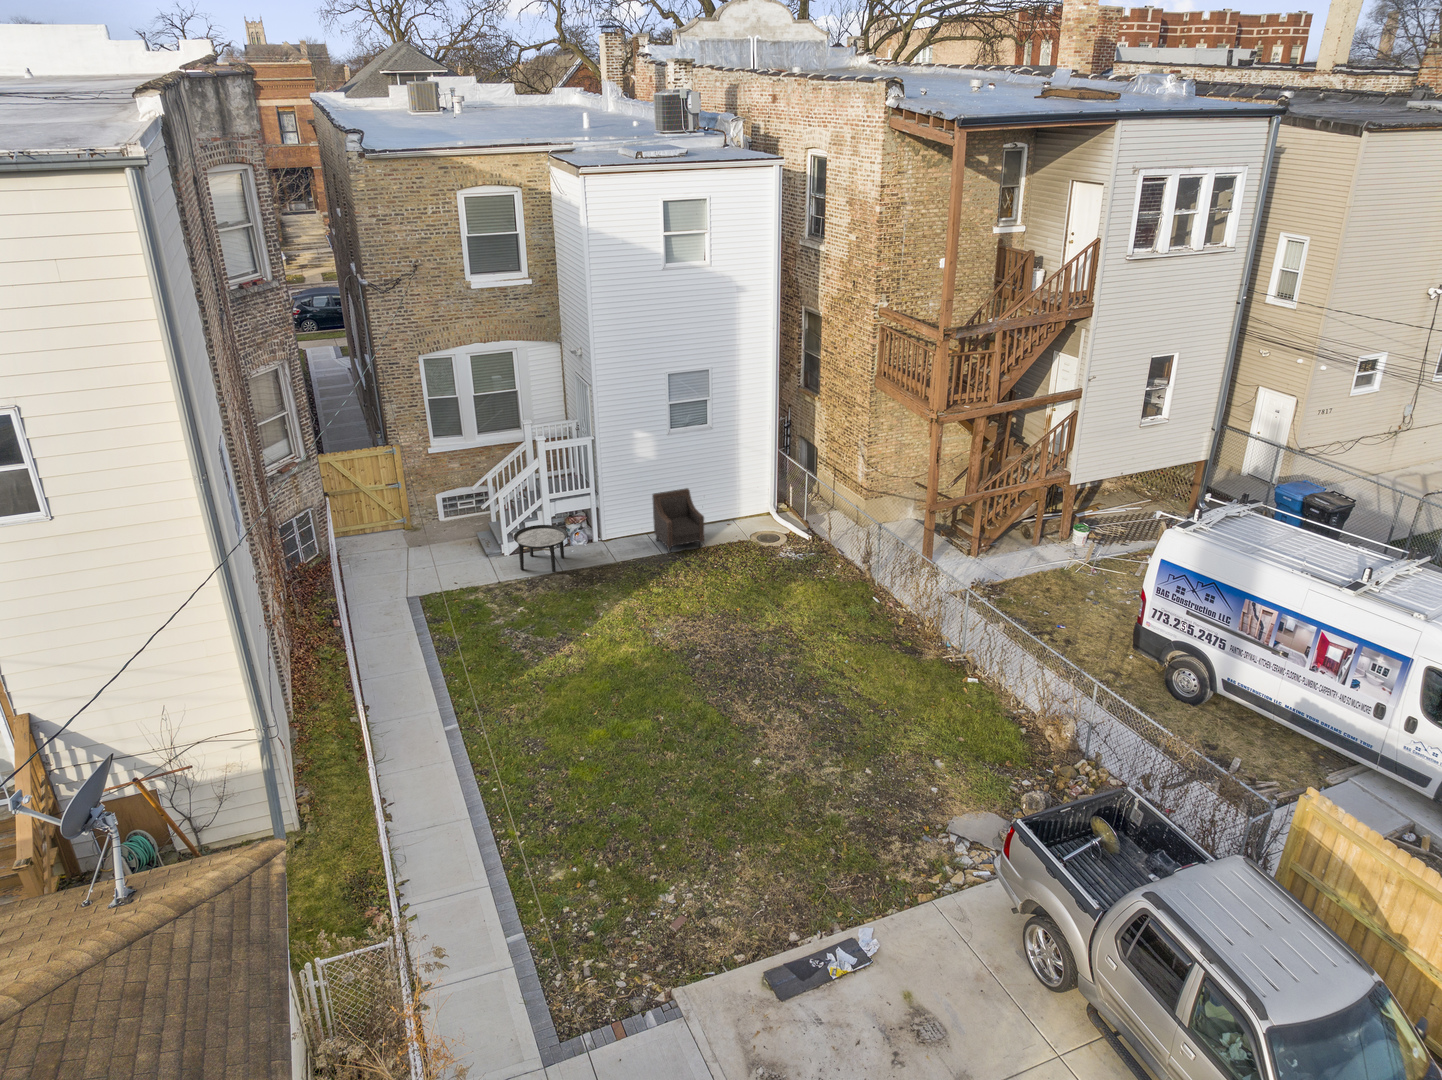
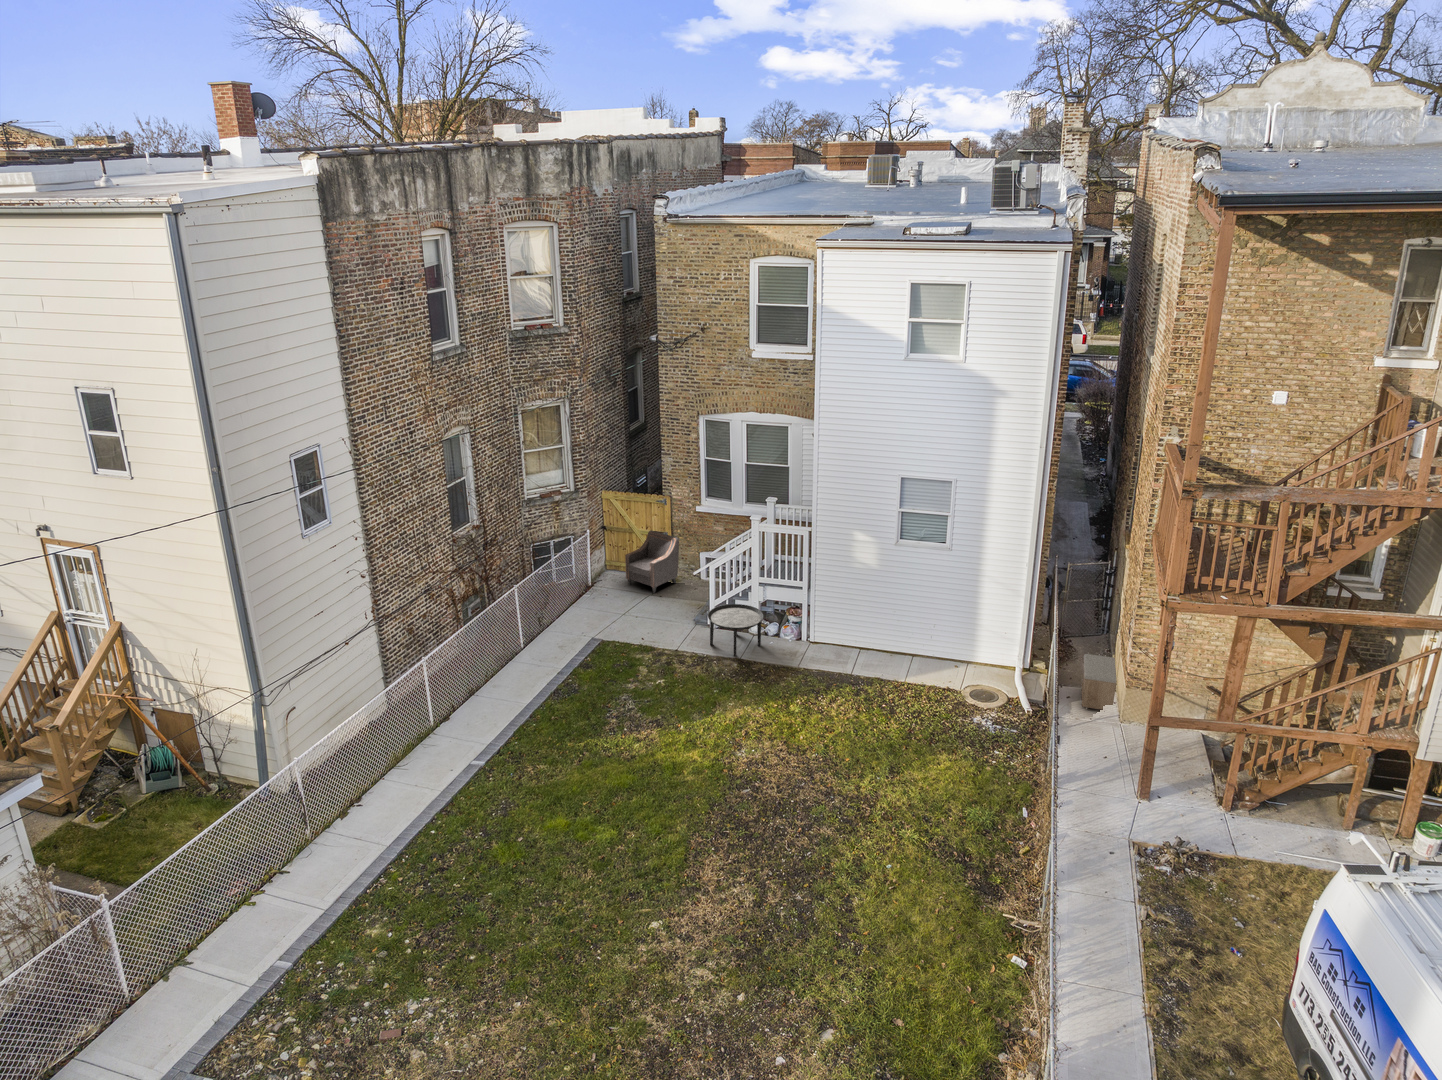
storage bench: none [816,484,855,527] -> present [1082,654,1117,710]
chair: present [652,488,704,553] -> present [625,530,679,593]

